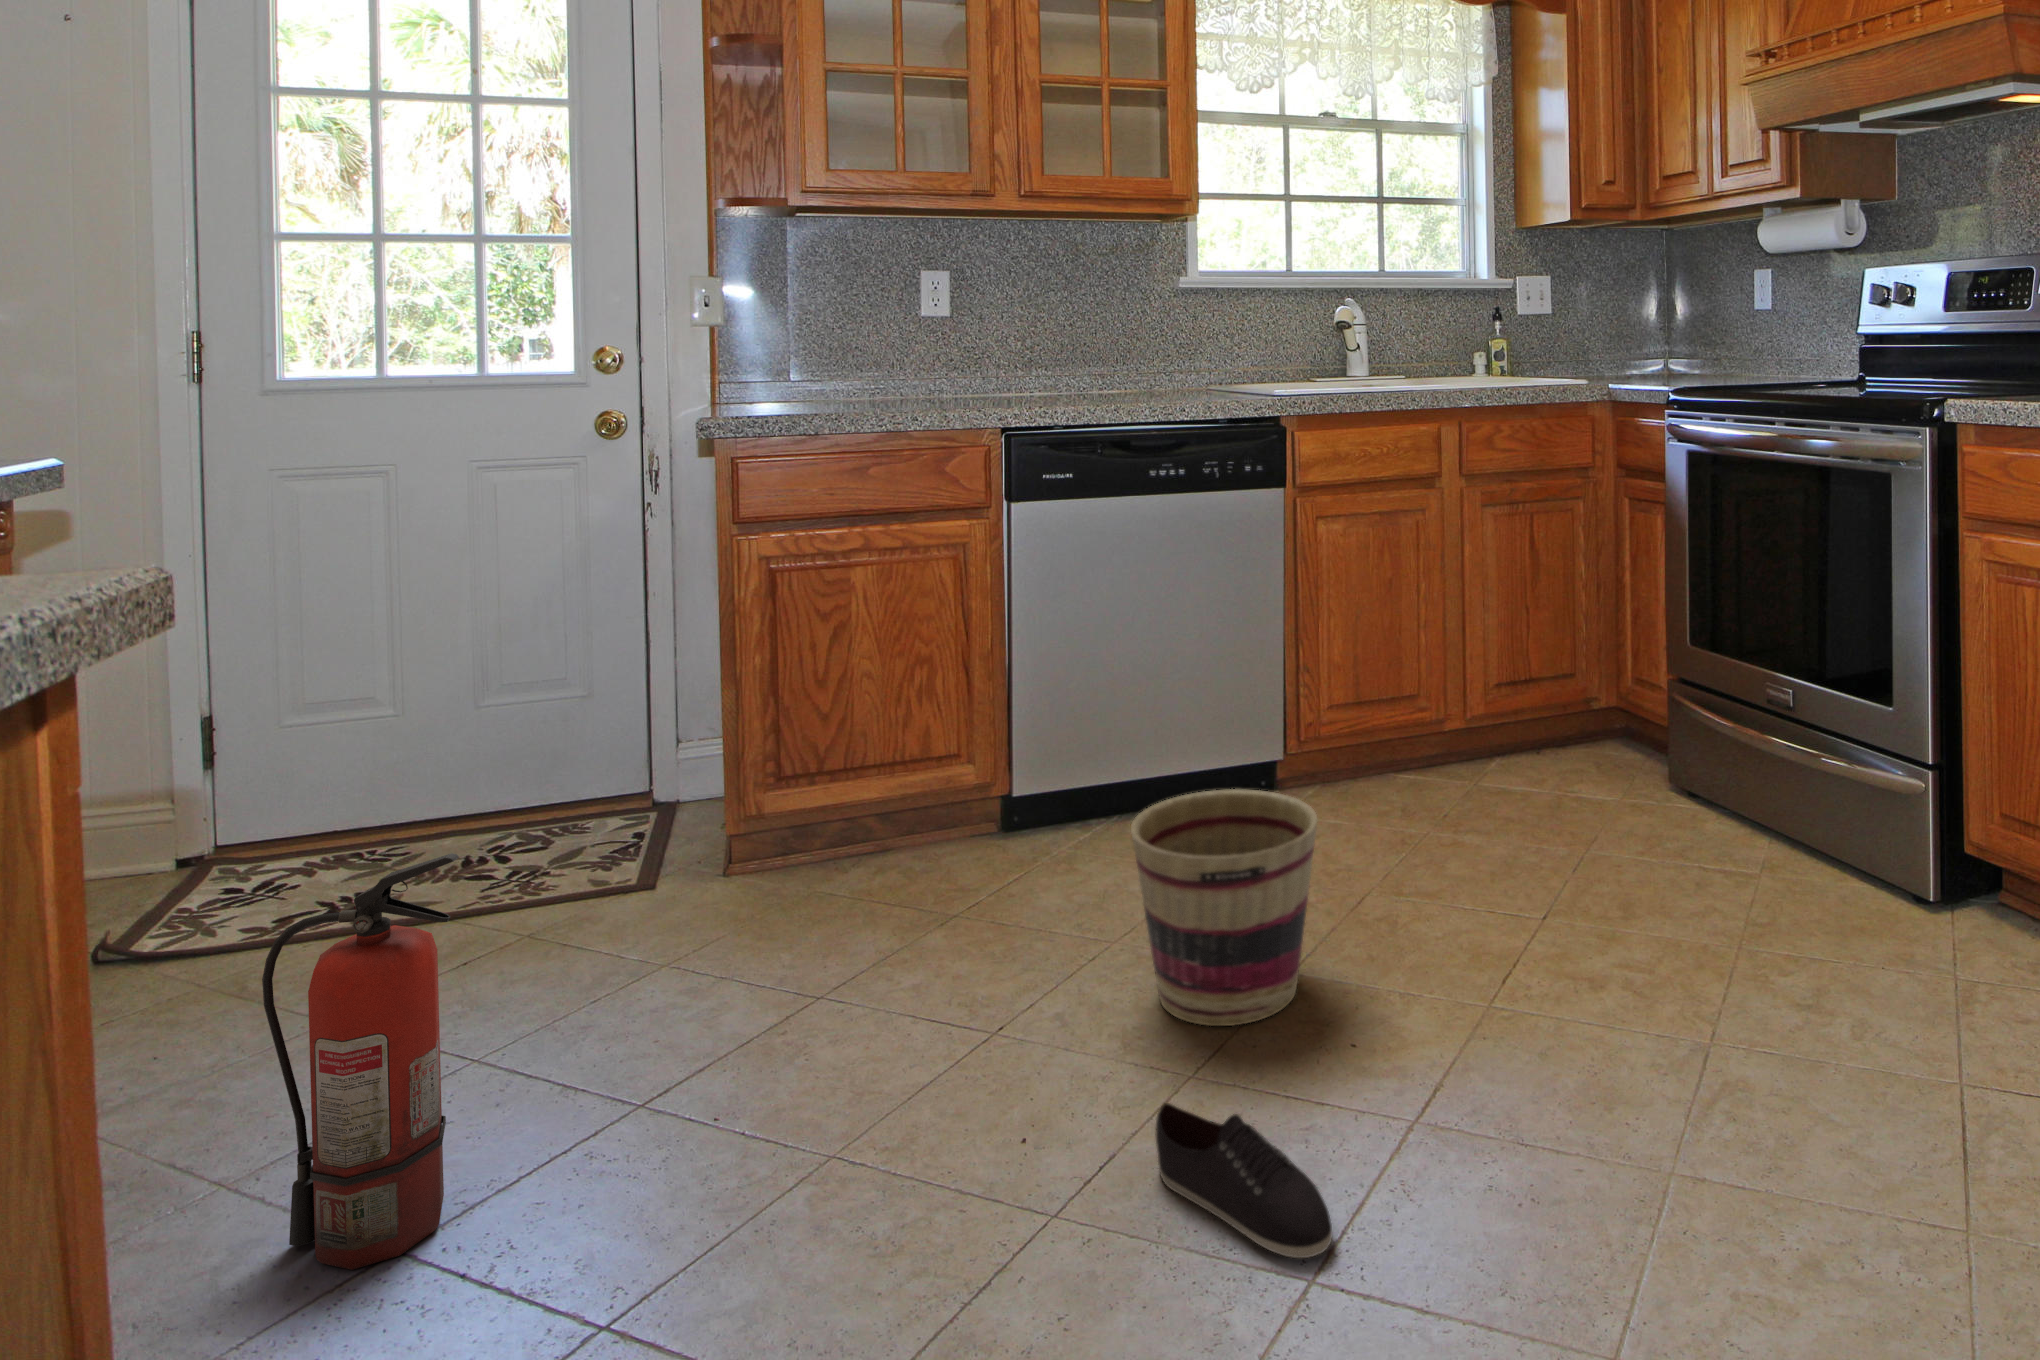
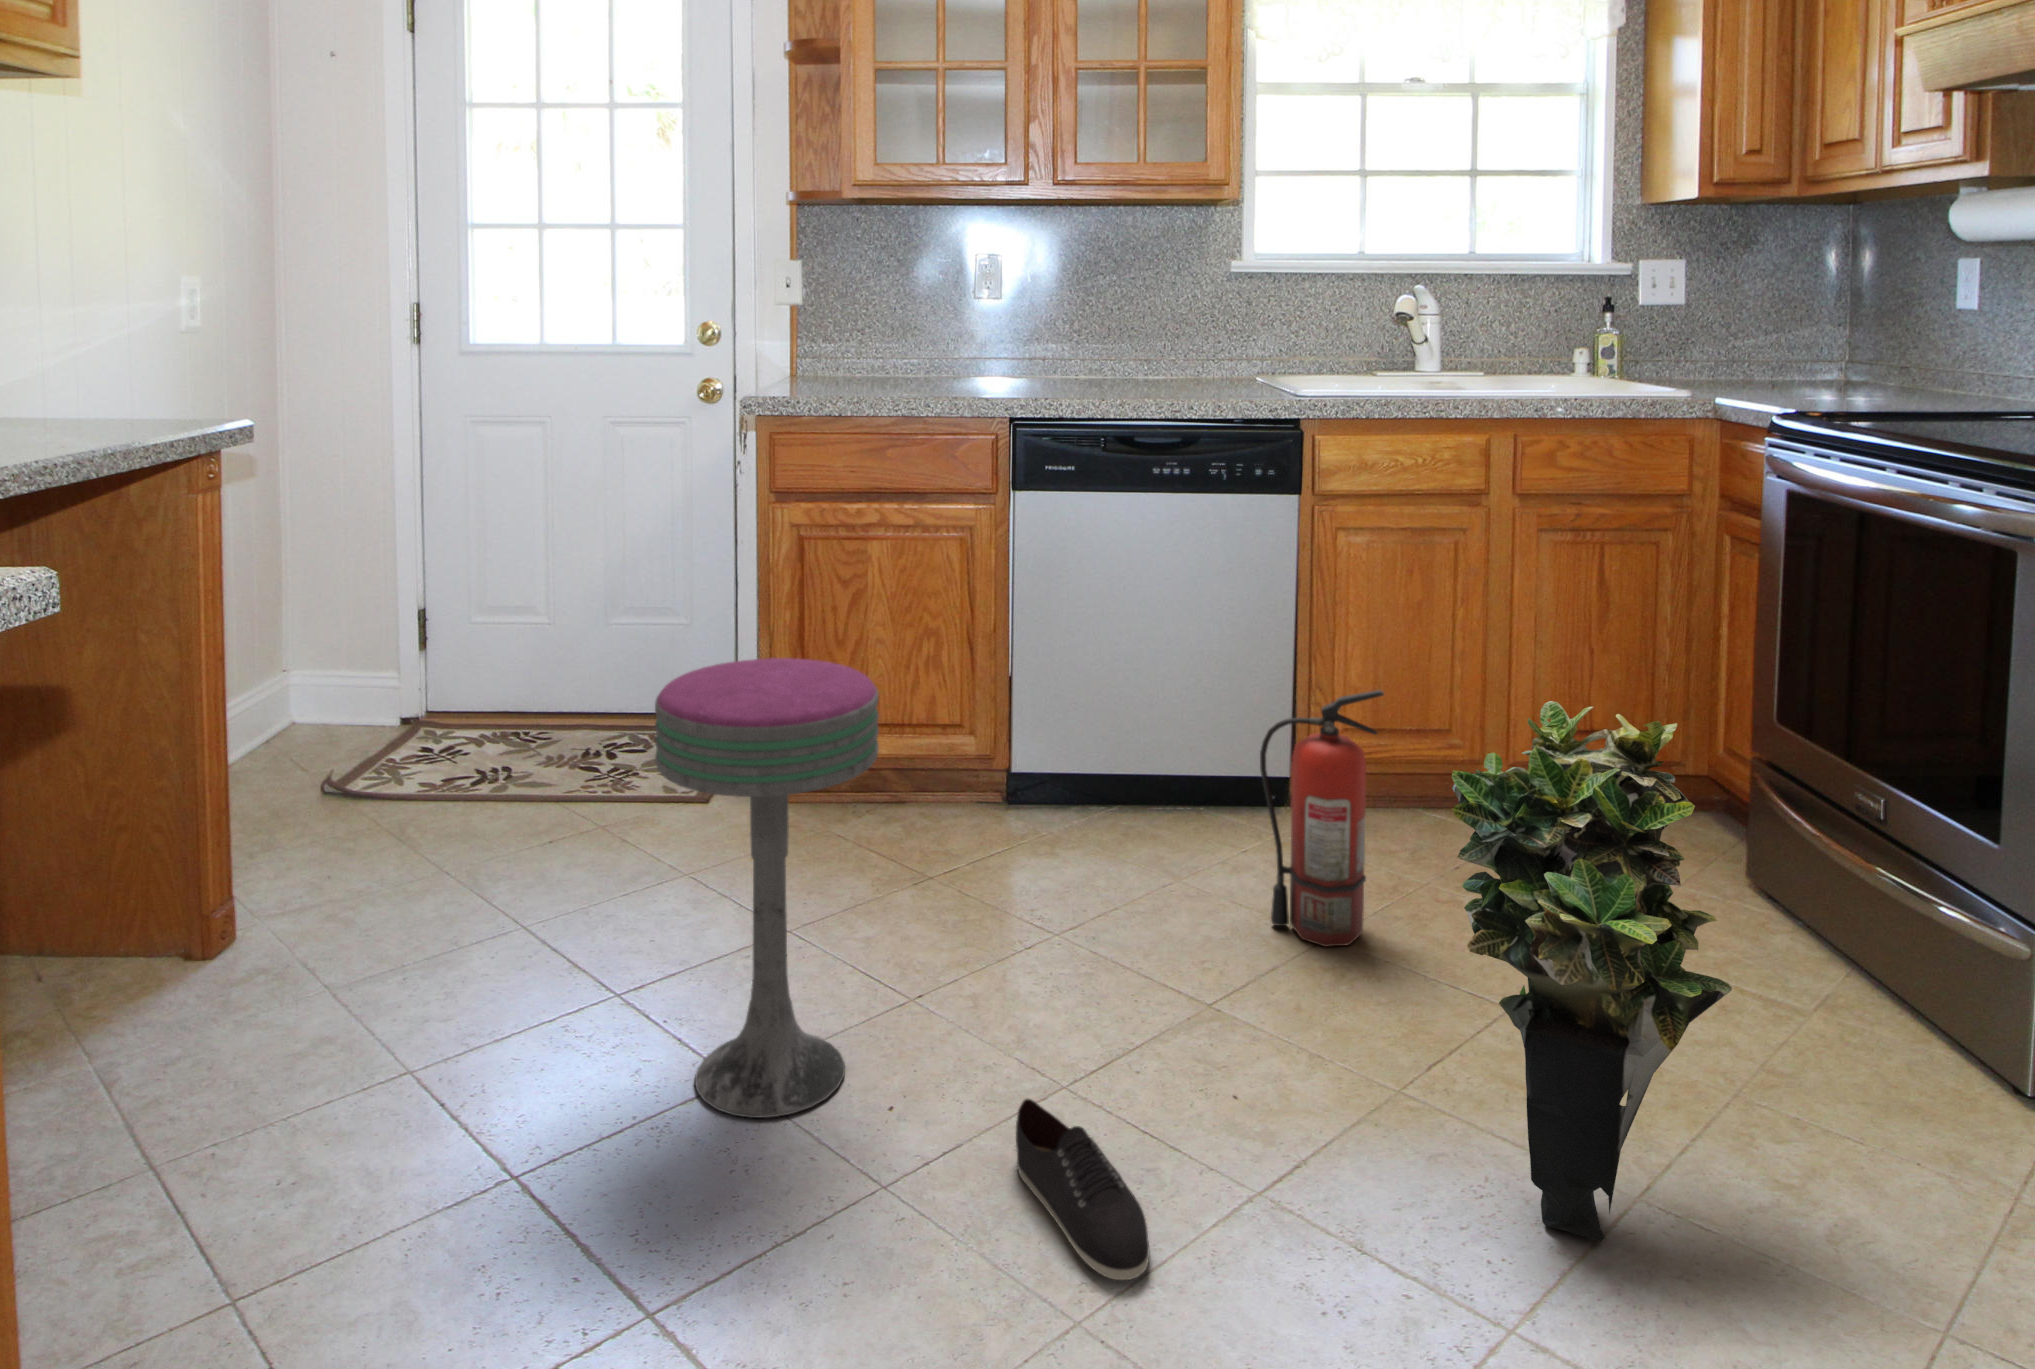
potted plant: none [1524,628,1778,1099] -> present [1452,701,1732,1242]
bar stool: none [698,679,966,1212] -> present [655,658,879,1118]
basket: present [1131,789,1317,1026] -> none [1060,803,1247,1040]
fire extinguisher: present [262,853,459,1270] -> present [1260,690,1384,947]

